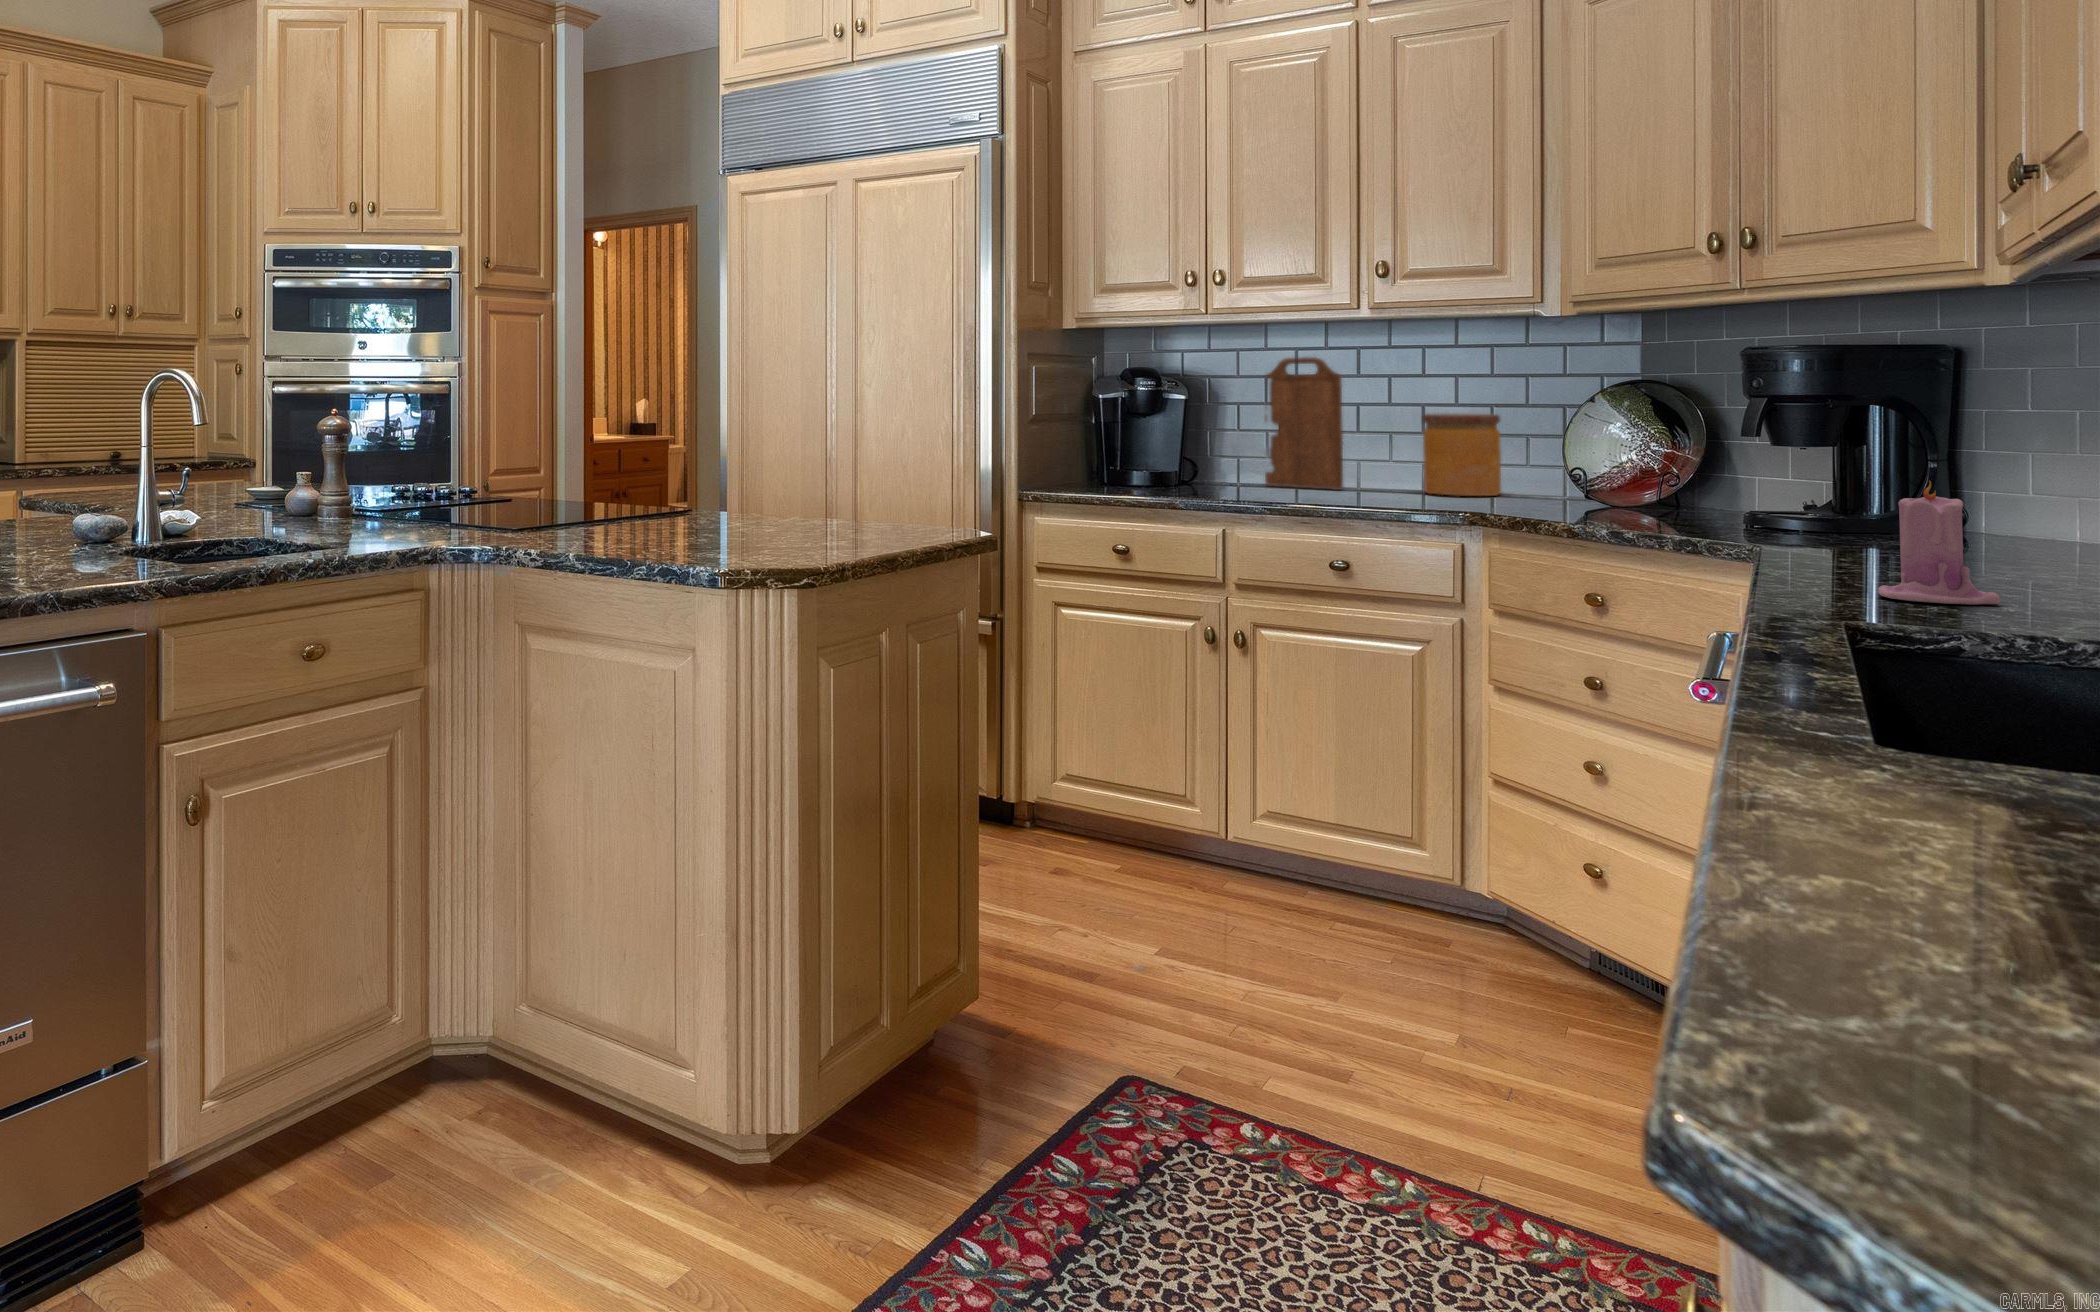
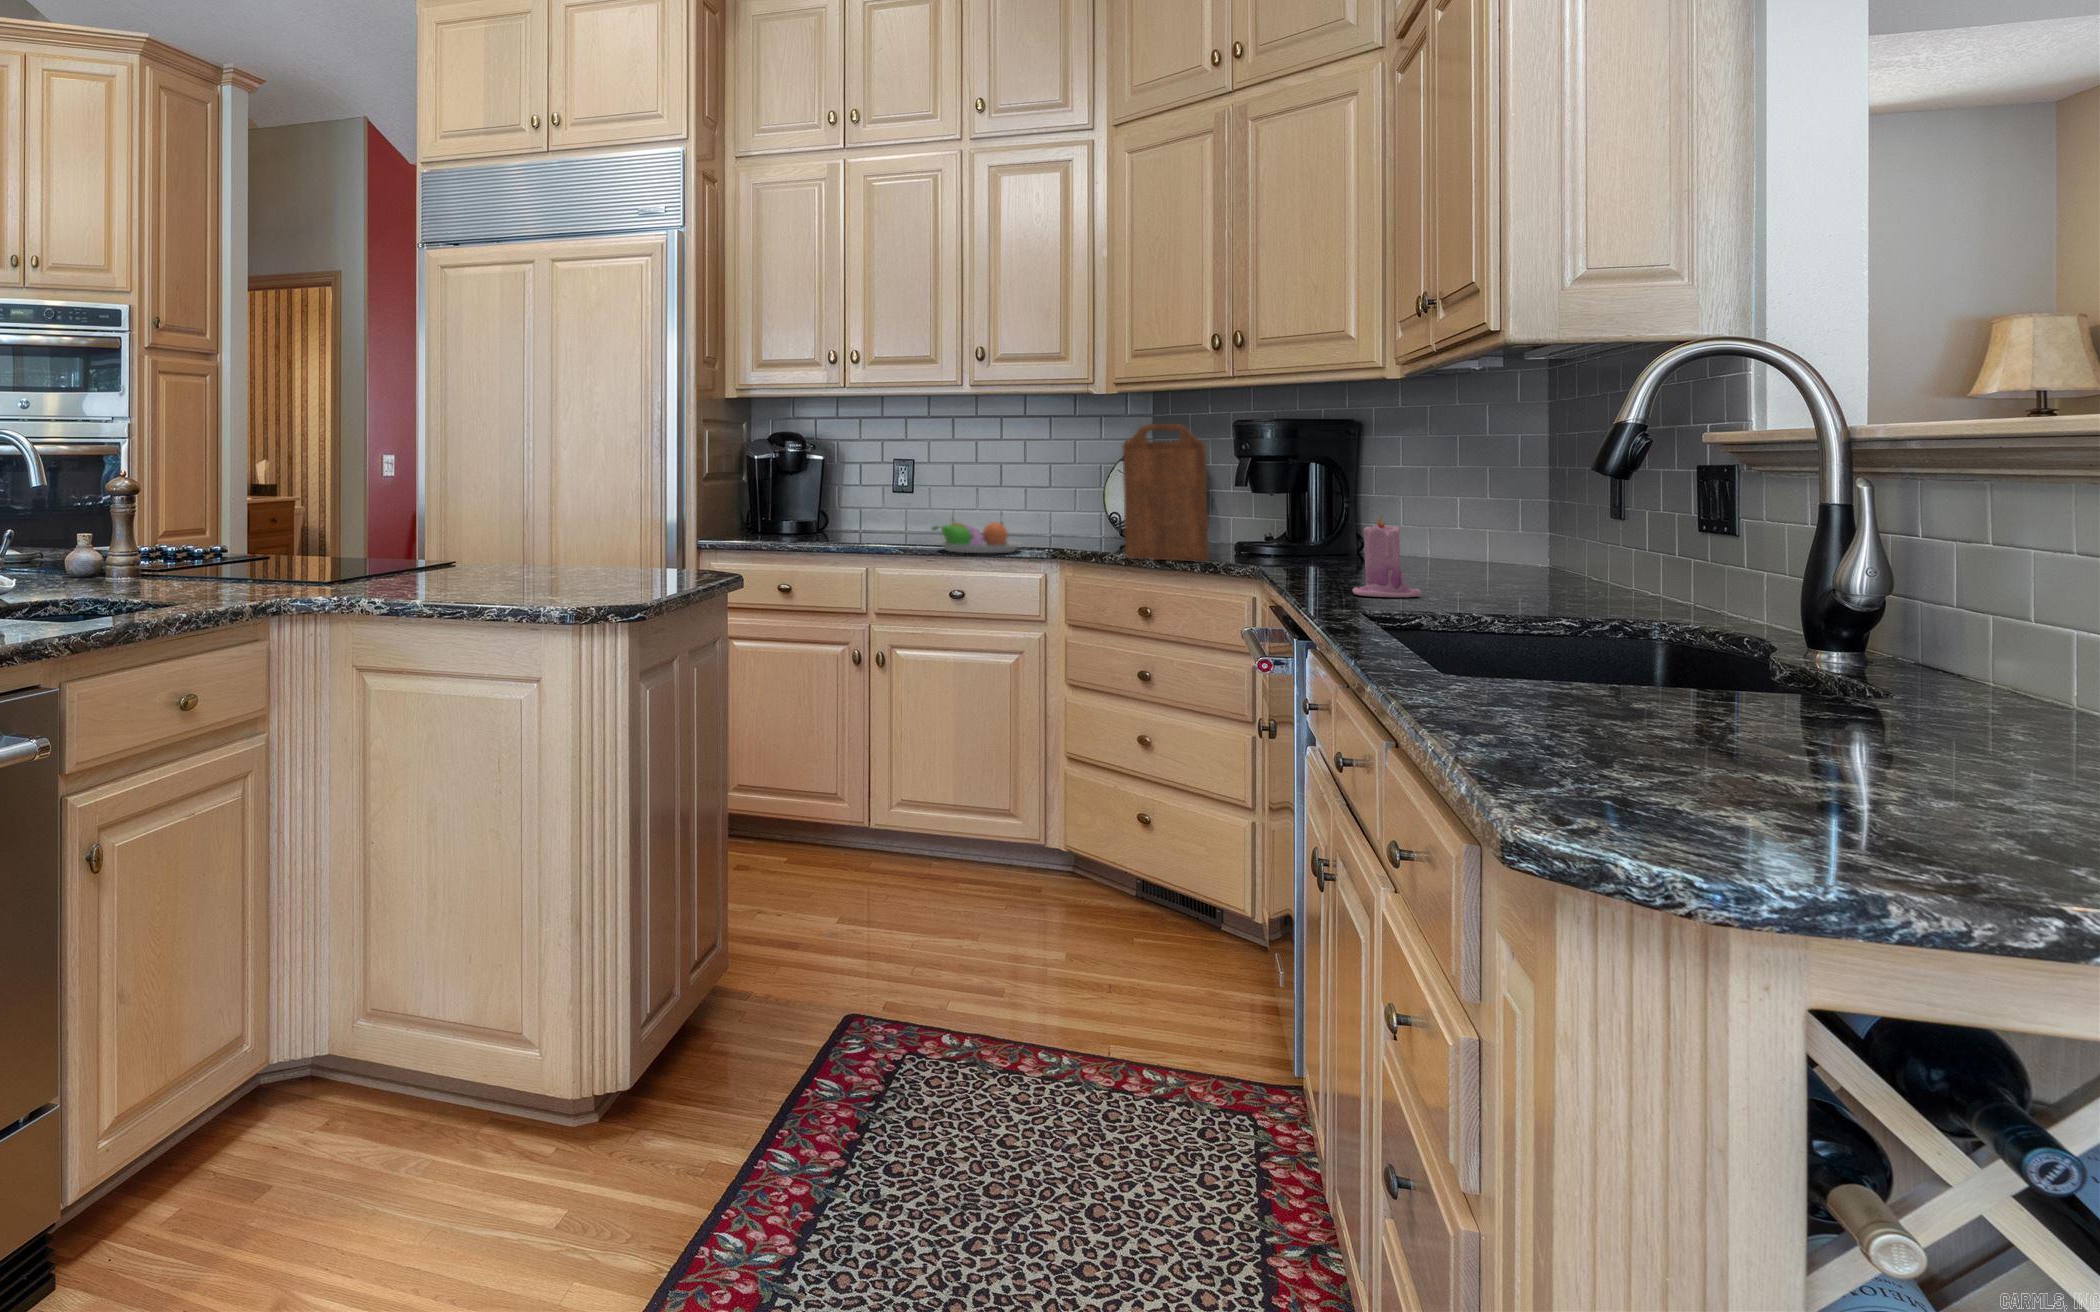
cutting board: present [1265,357,1343,490] -> present [1123,424,1209,561]
jar: present [1422,413,1501,496] -> none [1003,469,1060,536]
fruit bowl: none [1305,471,1430,516] -> present [932,522,1020,553]

